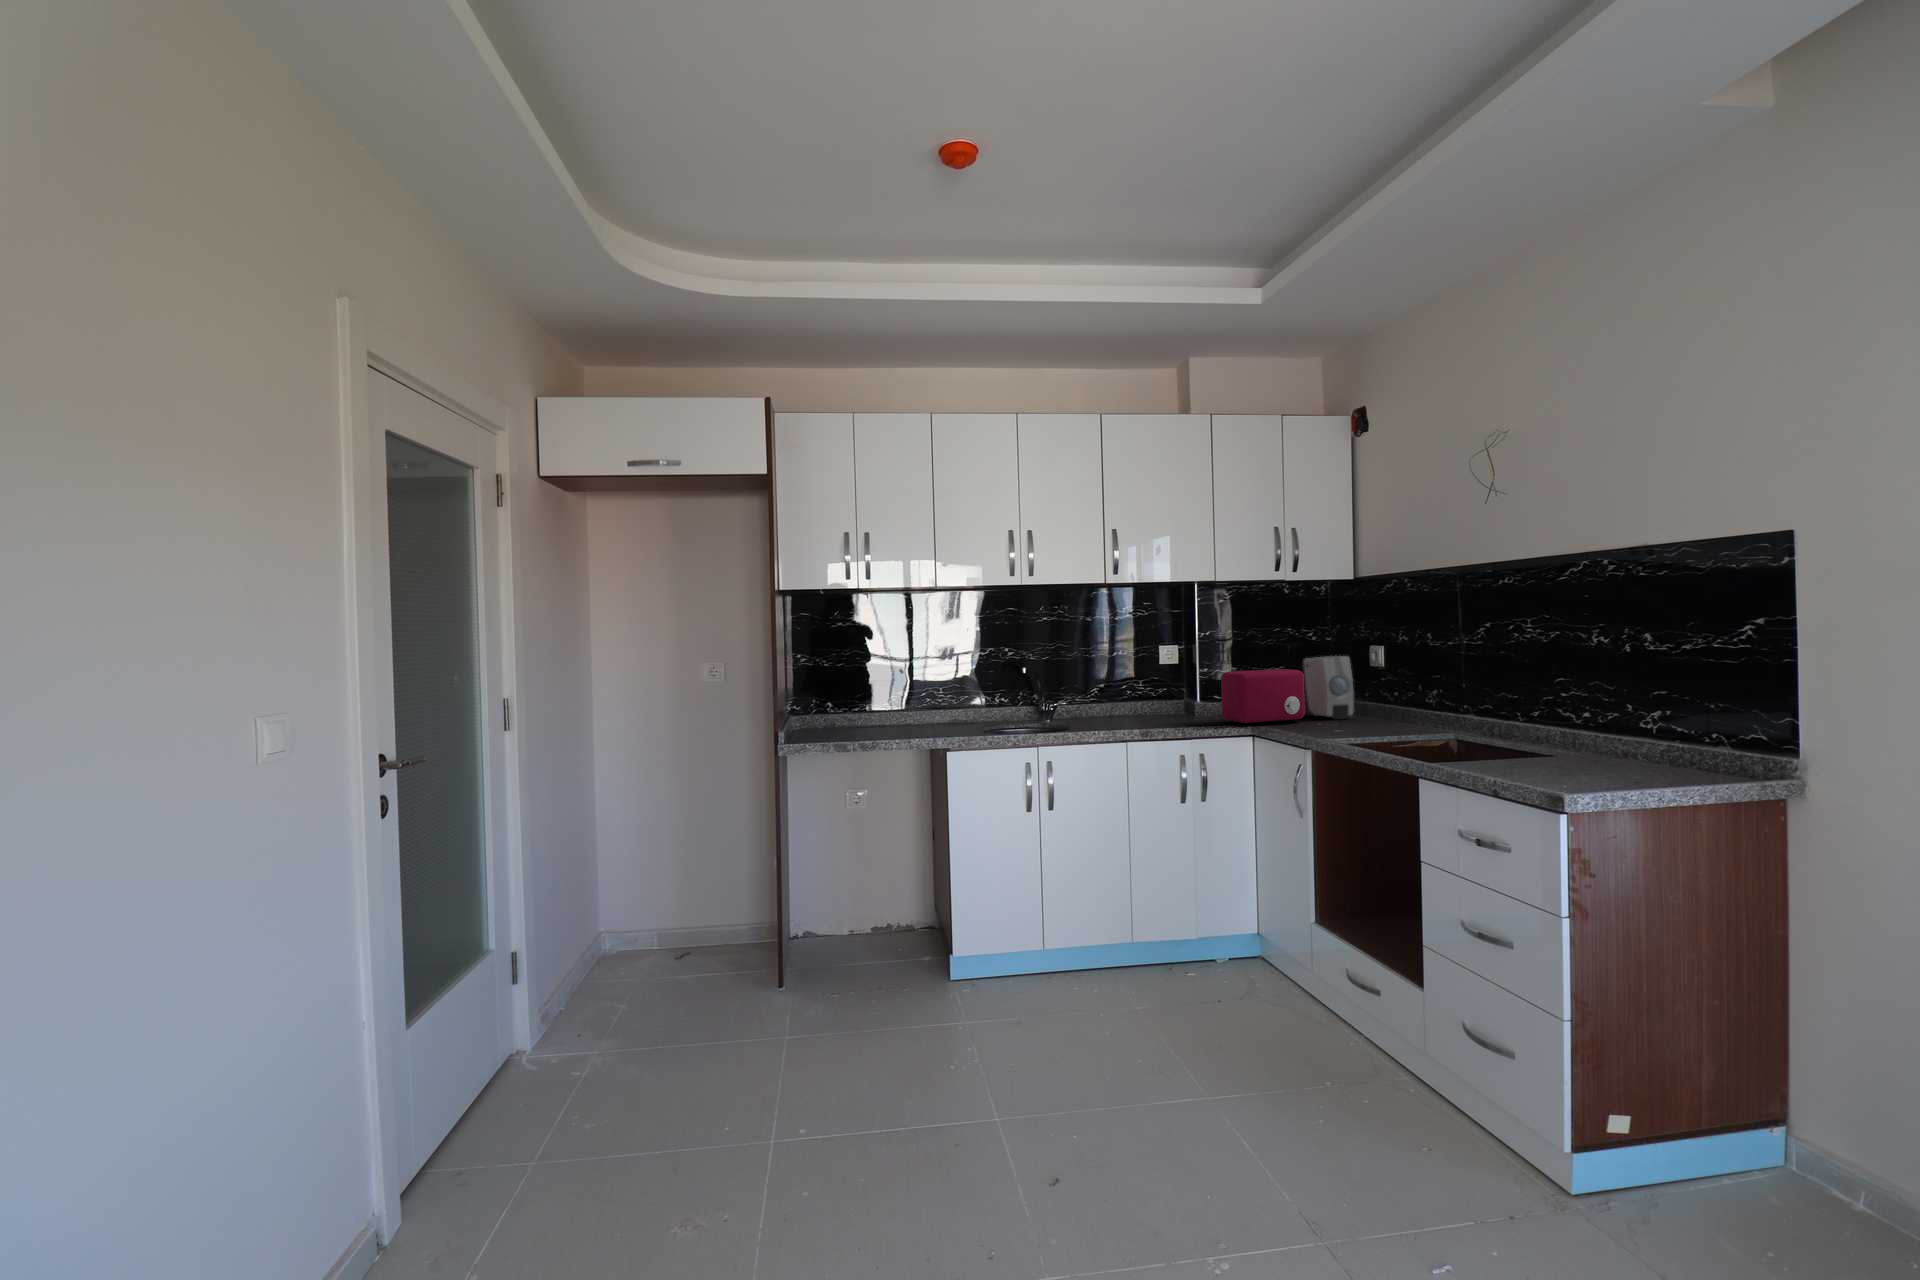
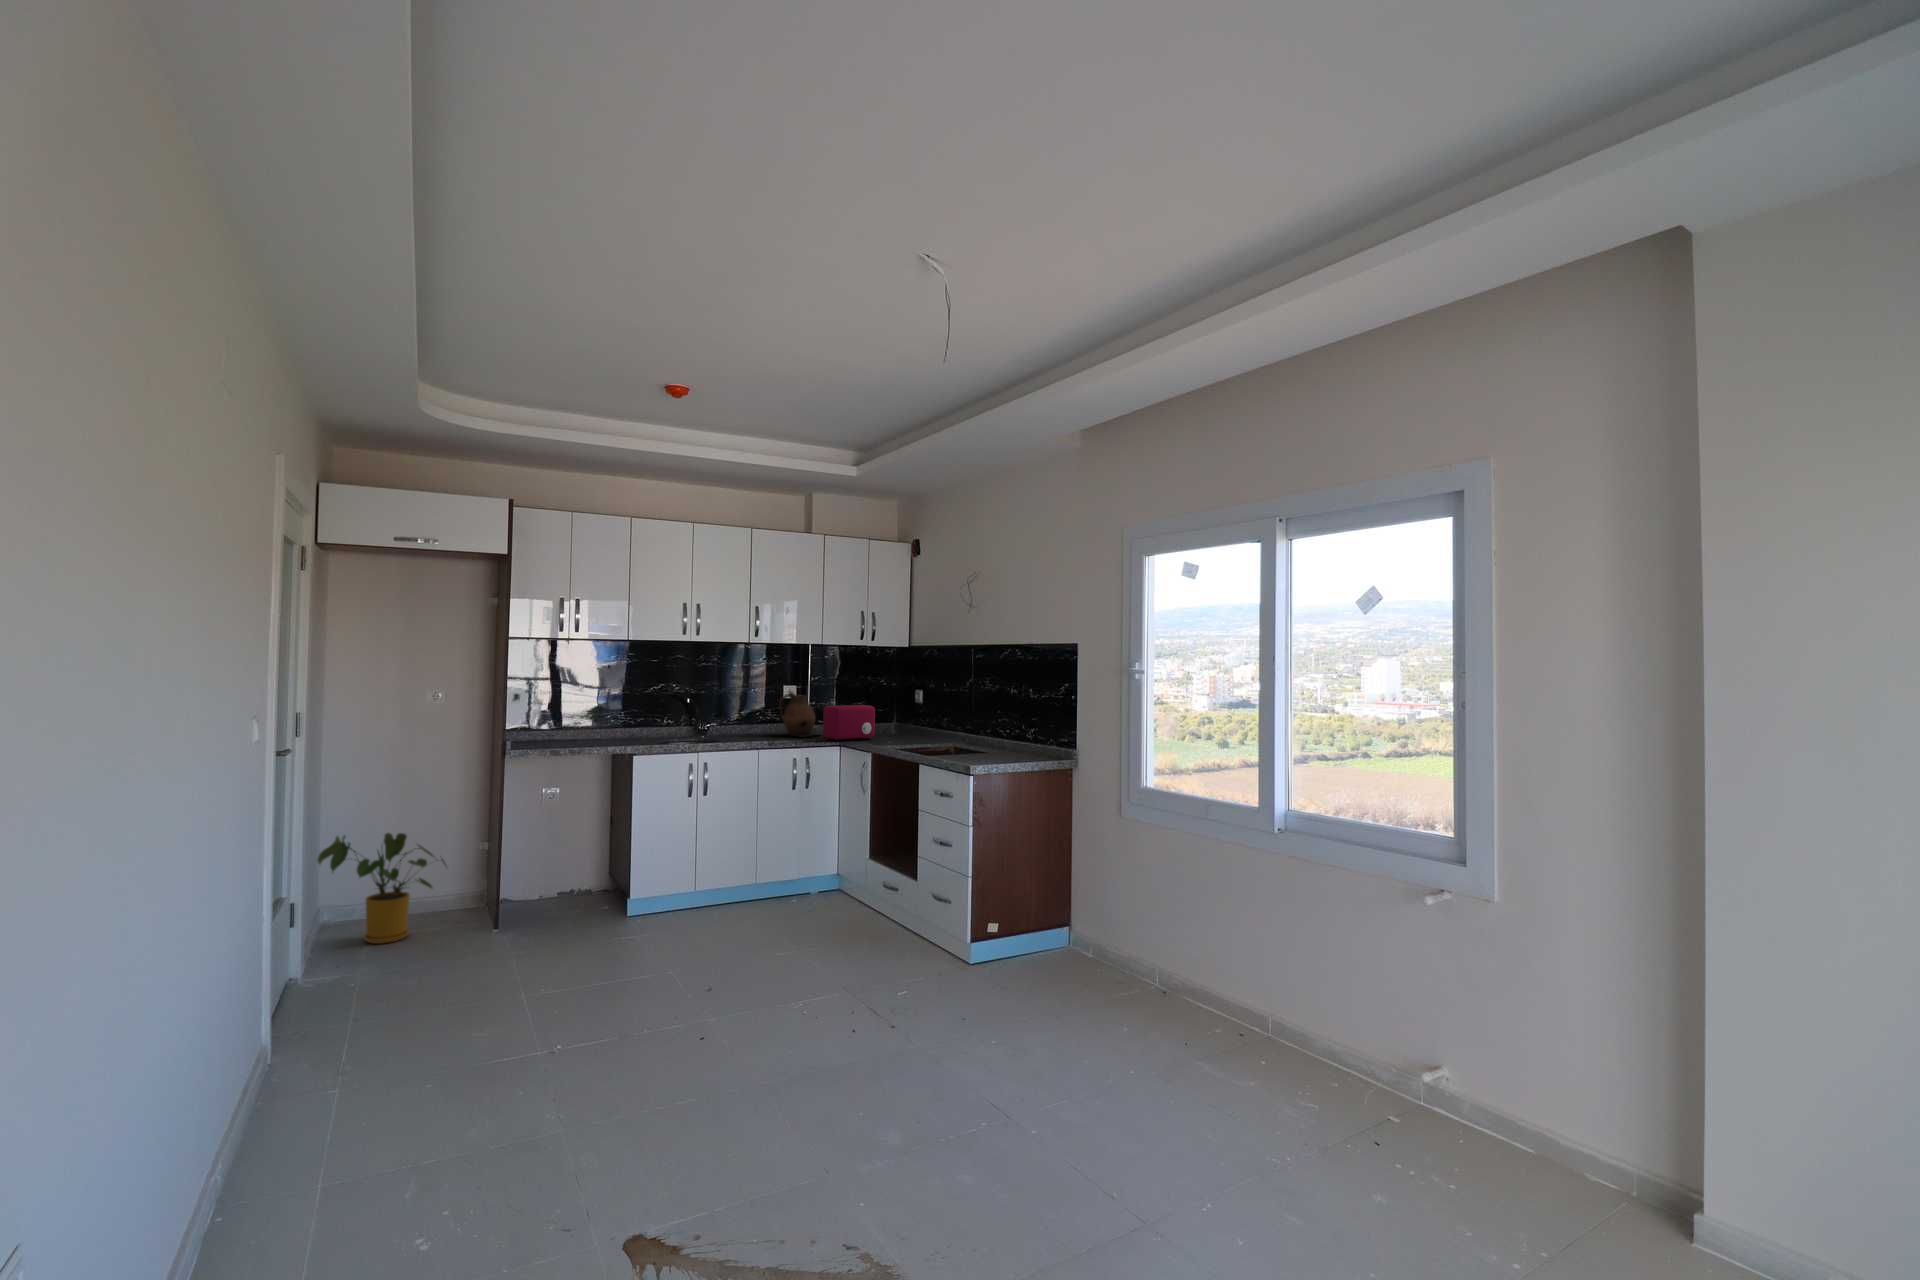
ceramic pitcher: none [1154,650,1221,719] -> present [779,691,822,737]
soap dispenser: present [1302,656,1354,719] -> none [876,697,905,738]
house plant: none [595,843,735,984] -> present [318,833,446,944]

